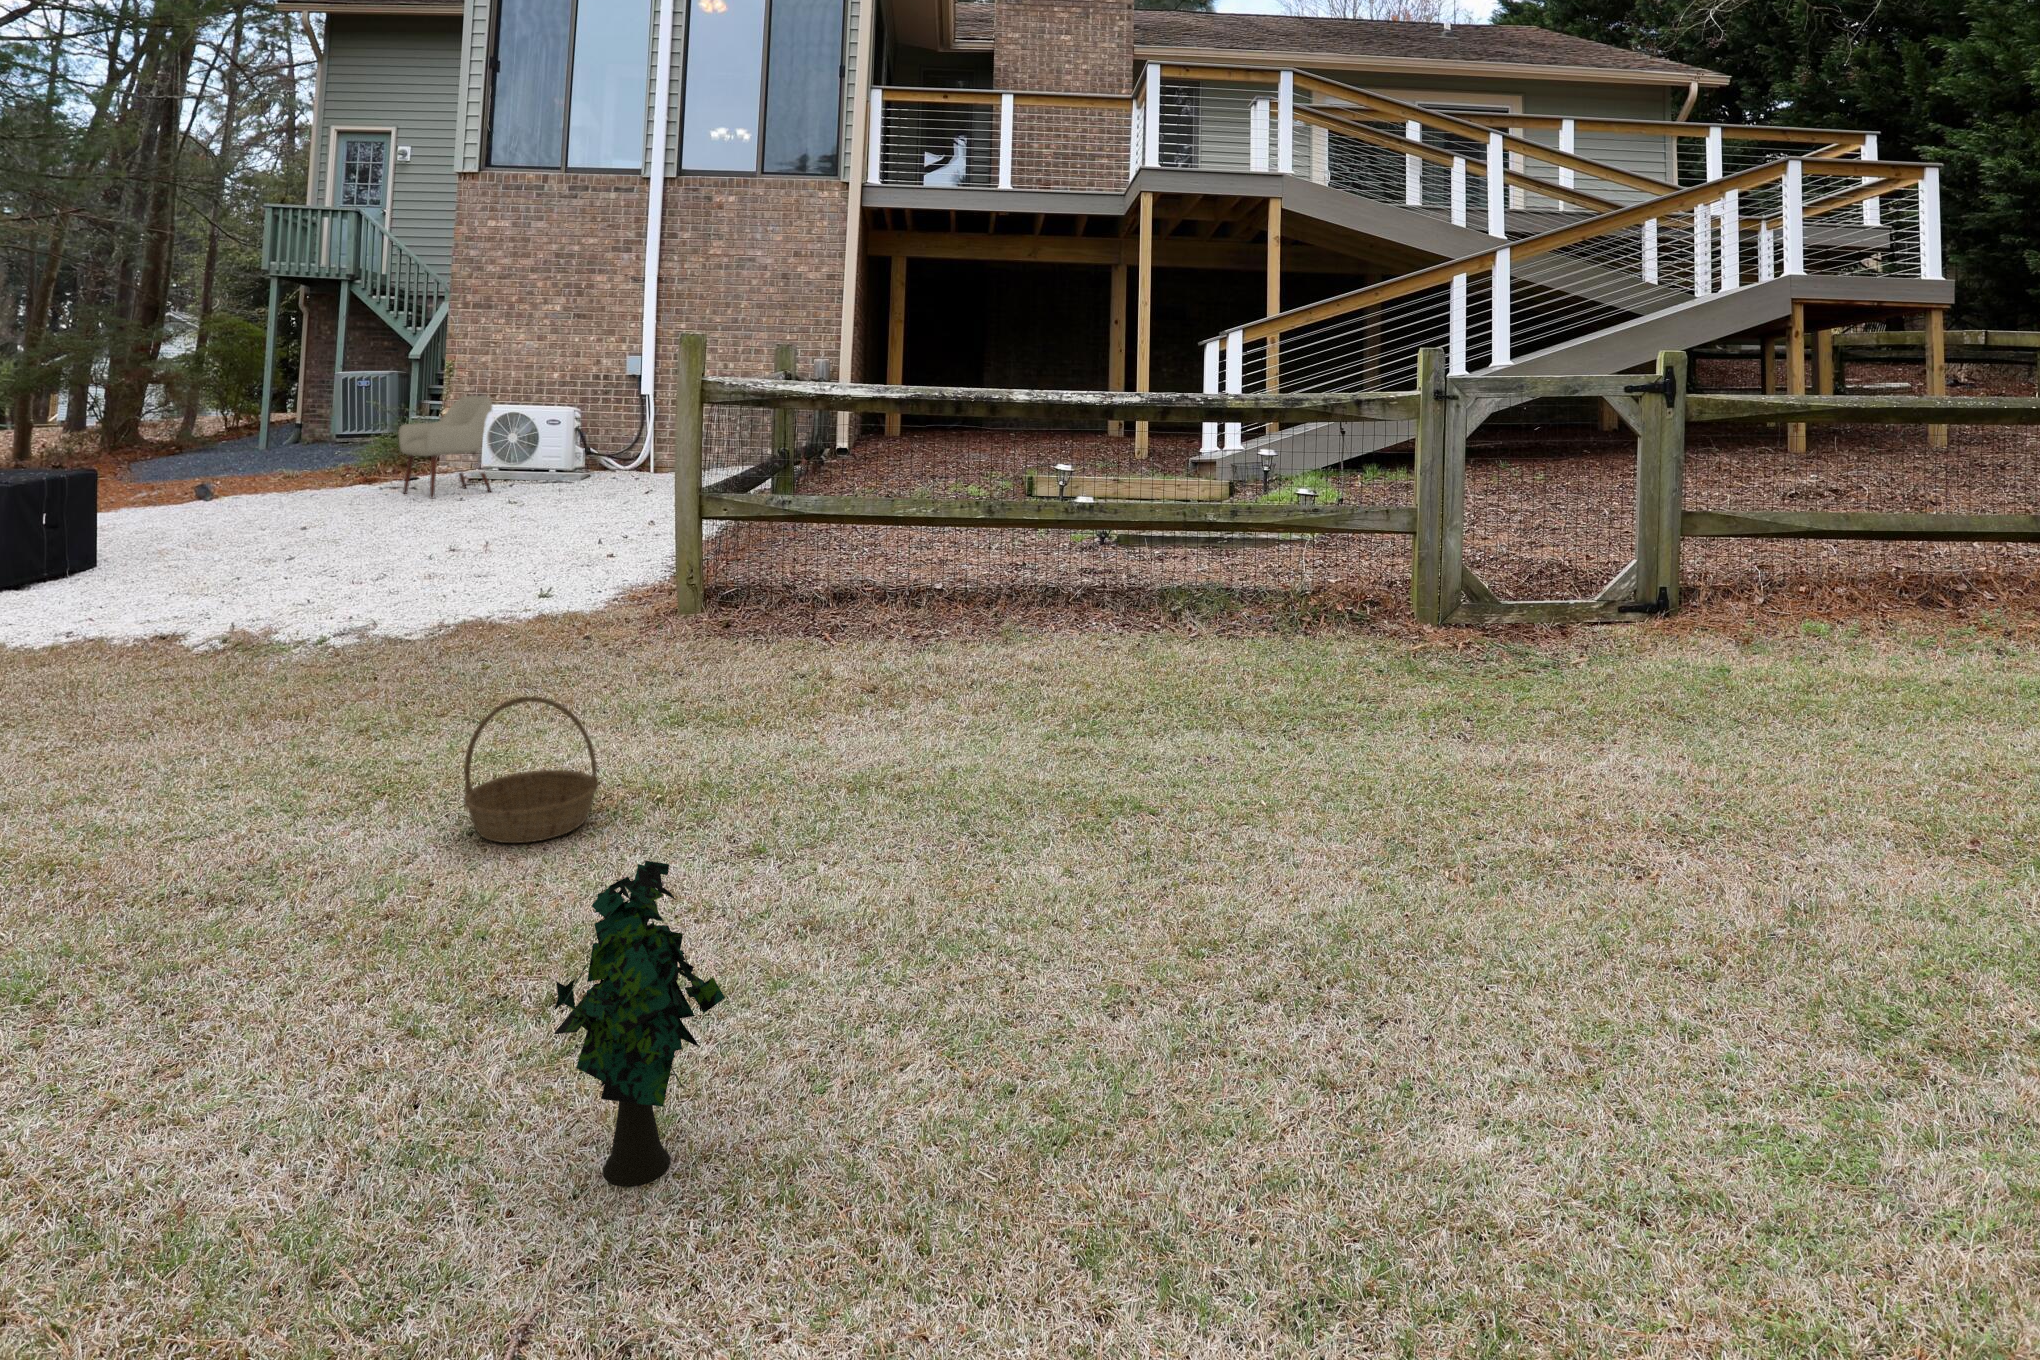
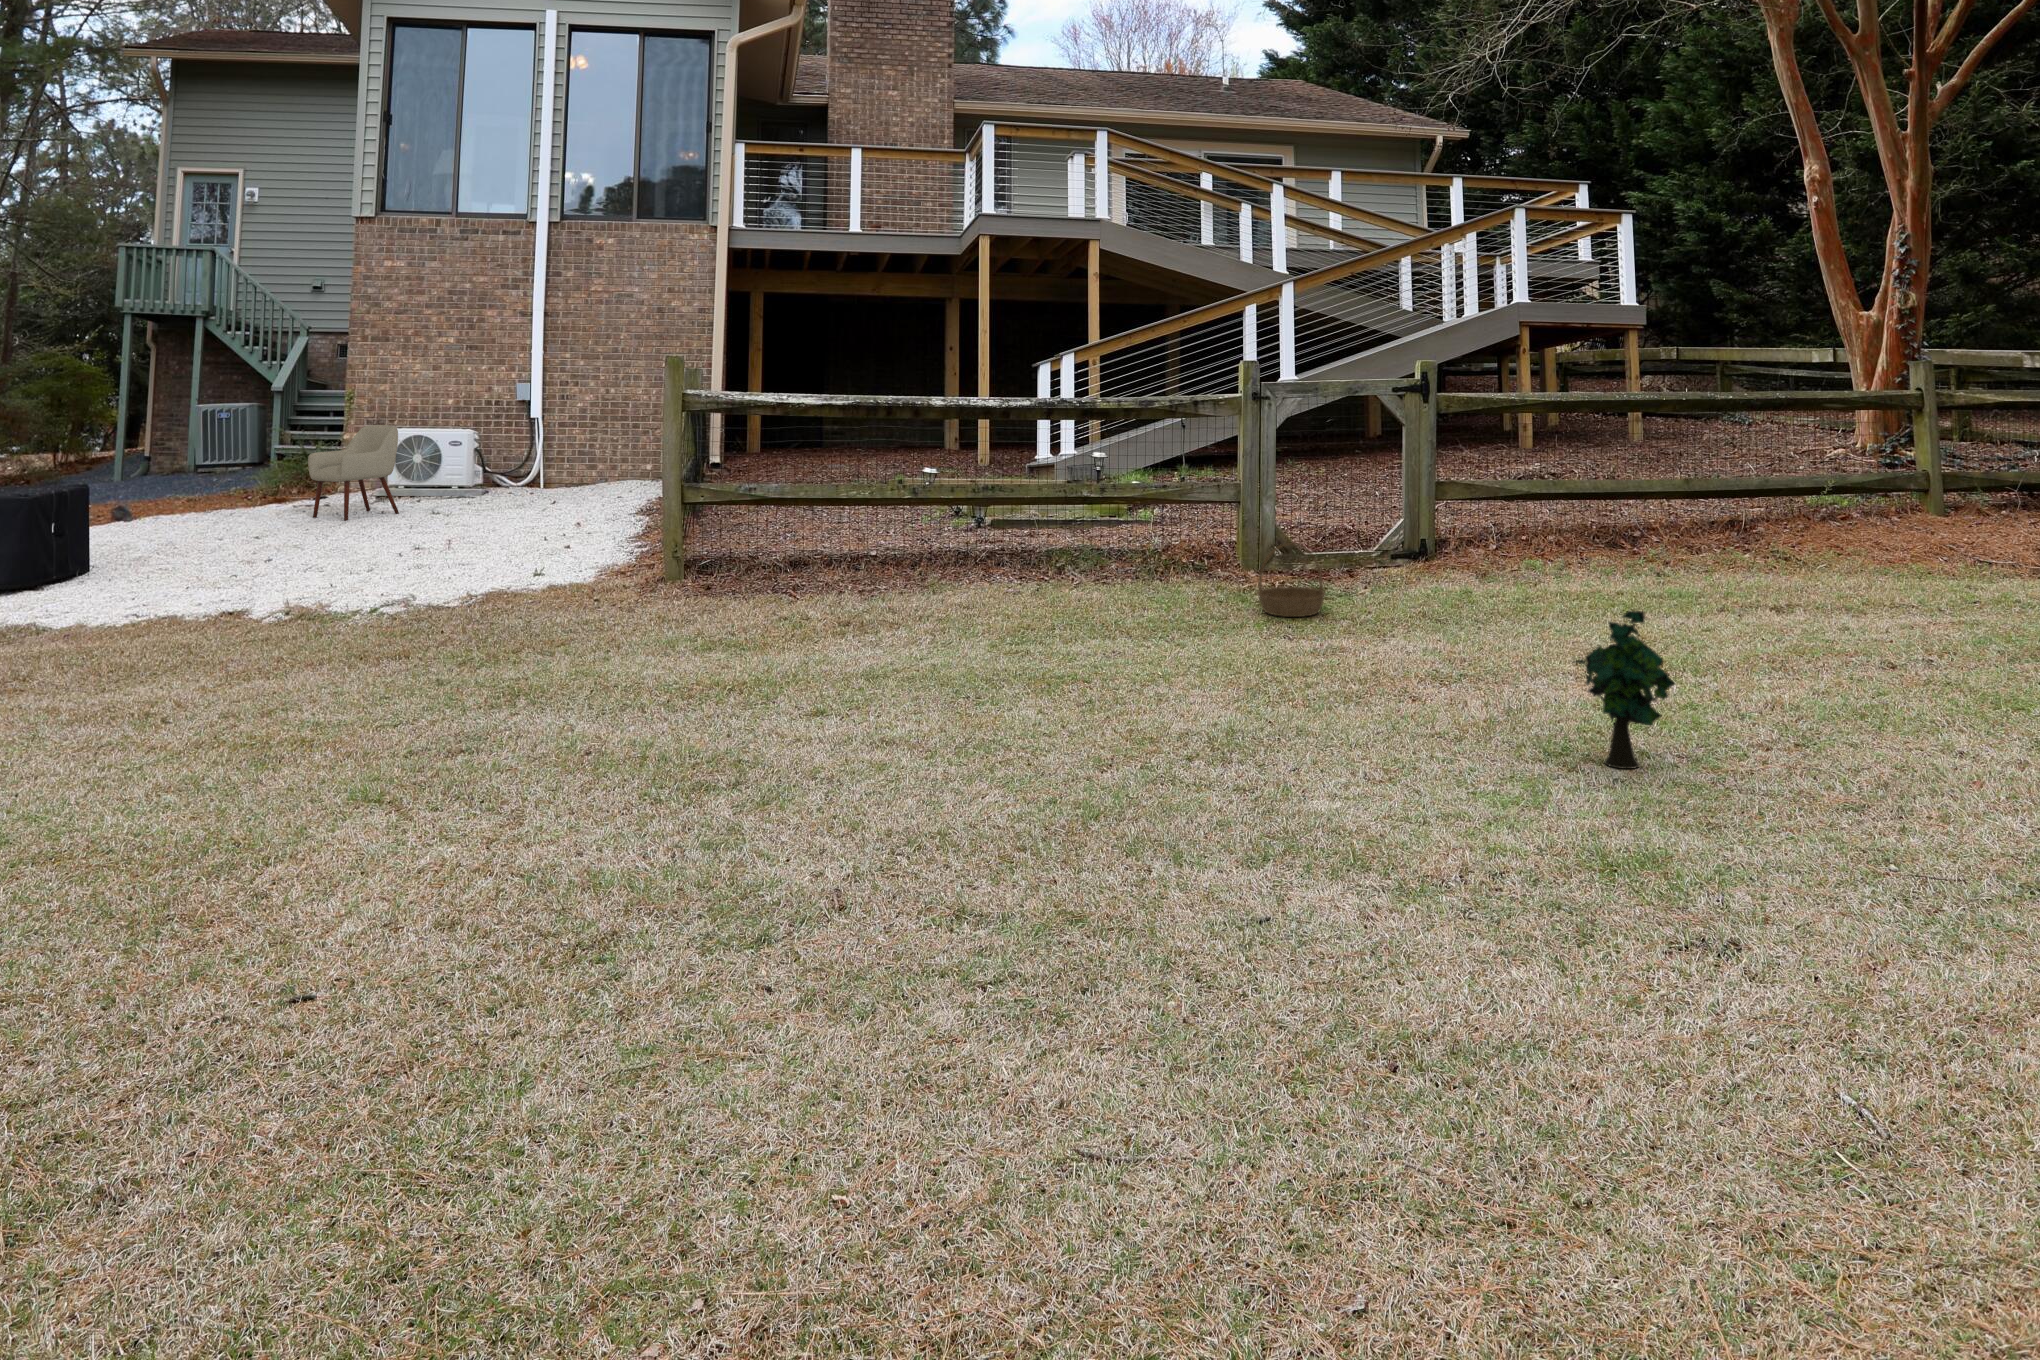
basket: present [464,697,598,843] -> present [1257,543,1326,617]
decorative plant: present [554,861,725,1186] -> present [1574,611,1675,769]

